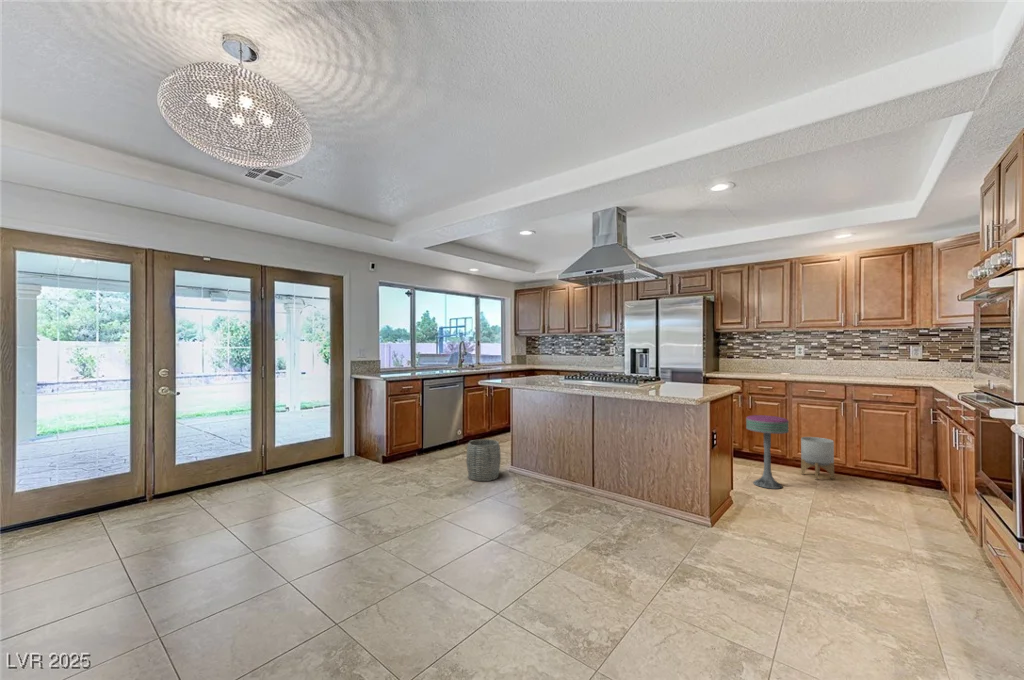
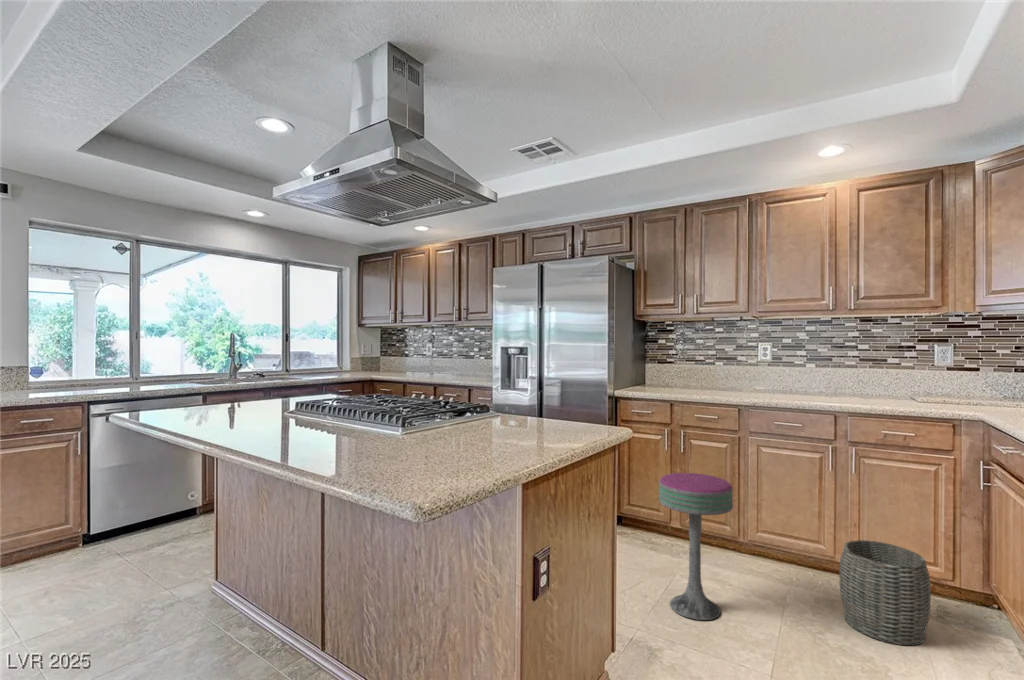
planter: present [801,437,834,480] -> none [759,505,813,589]
woven basket: present [466,439,501,481] -> present [840,540,931,645]

